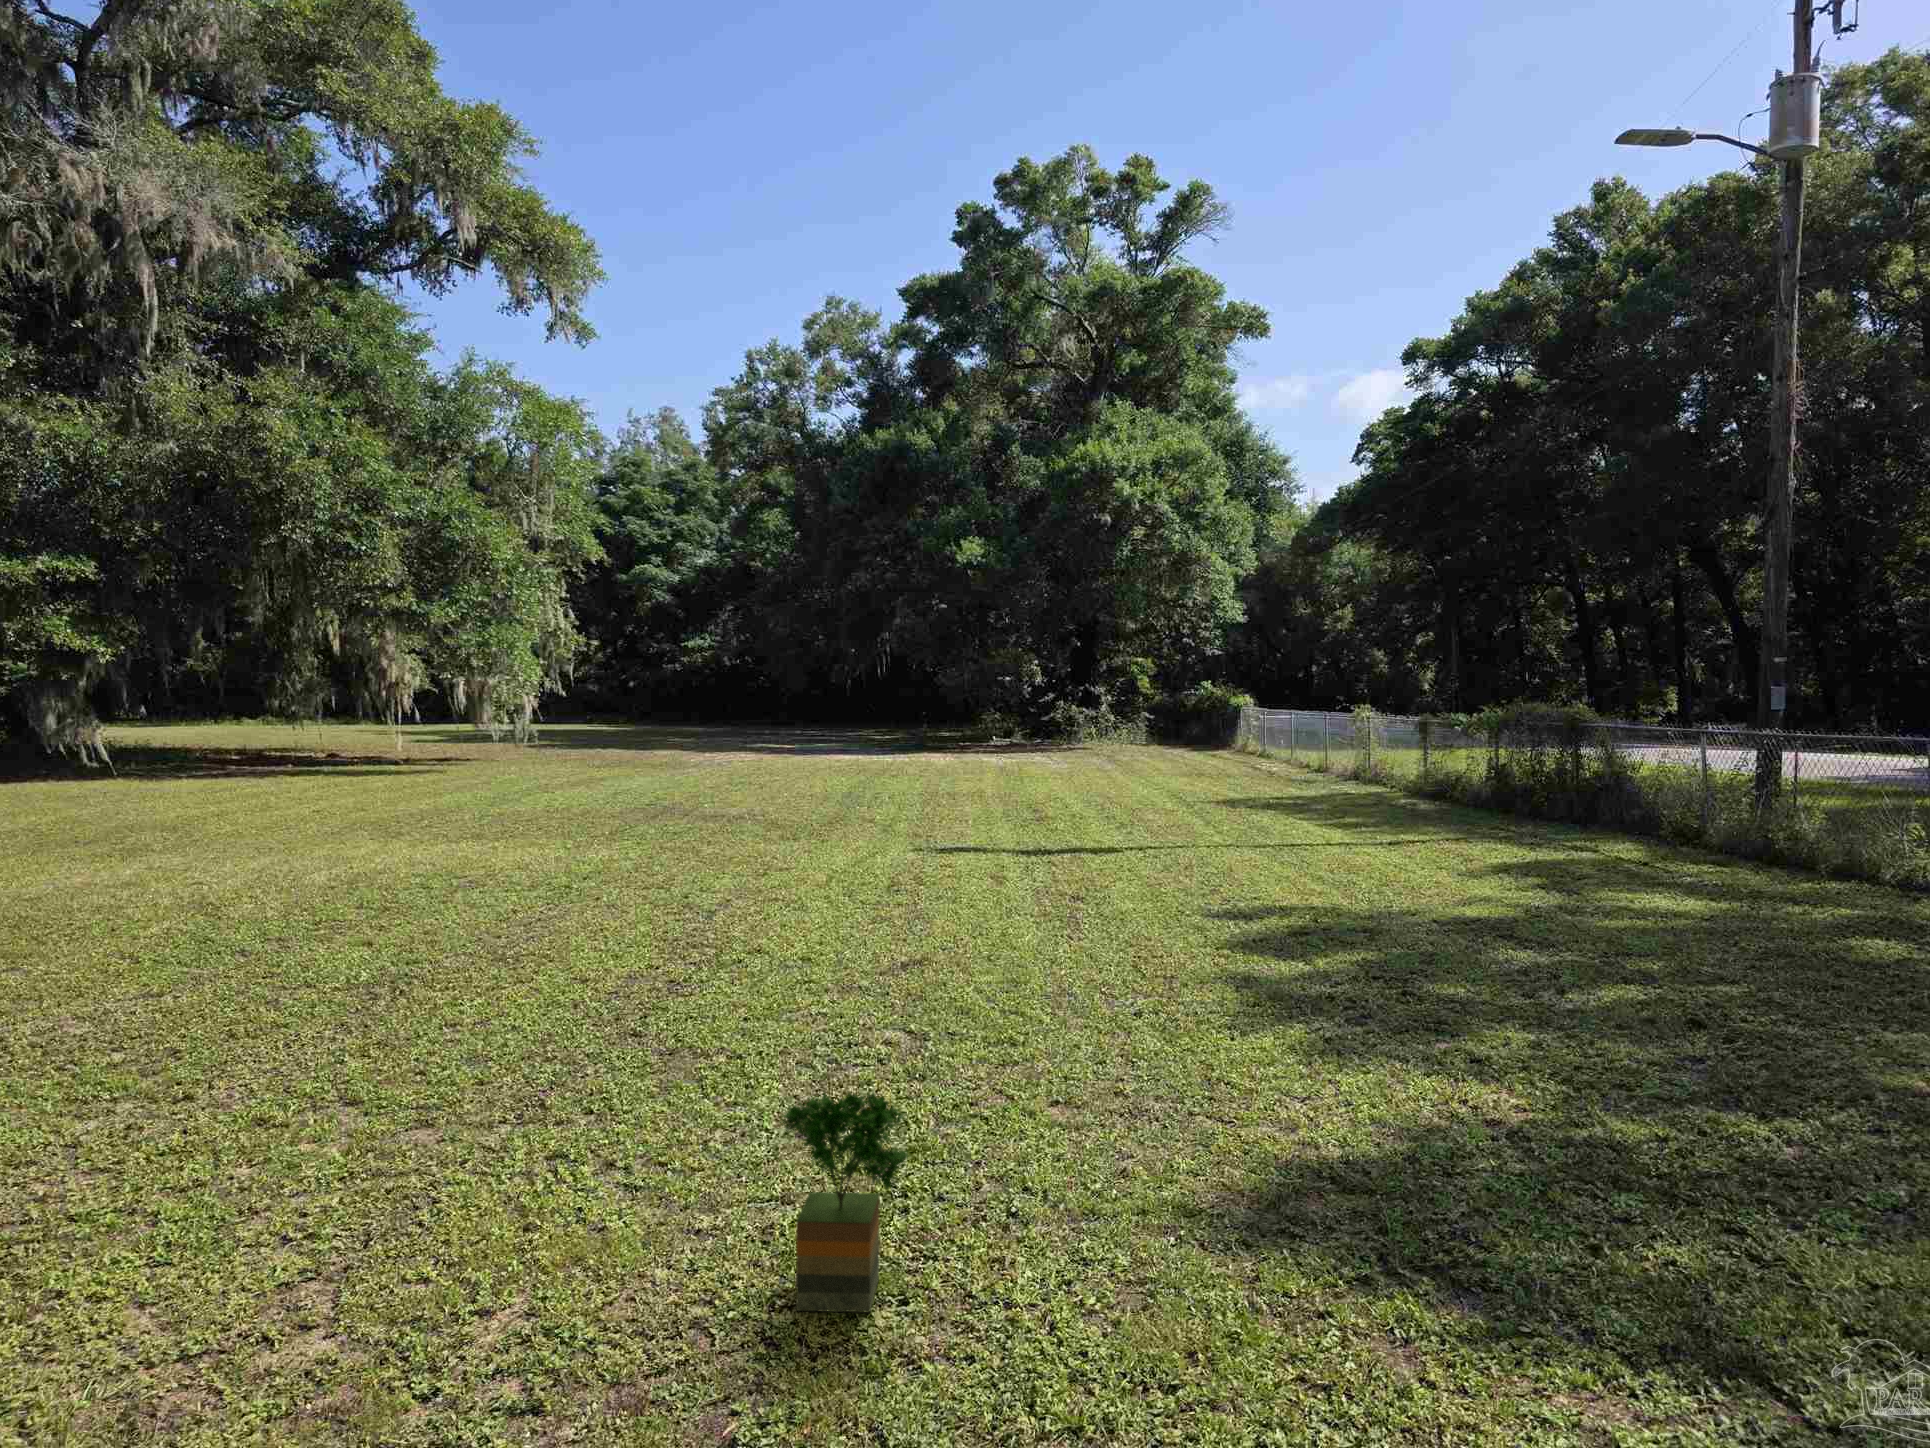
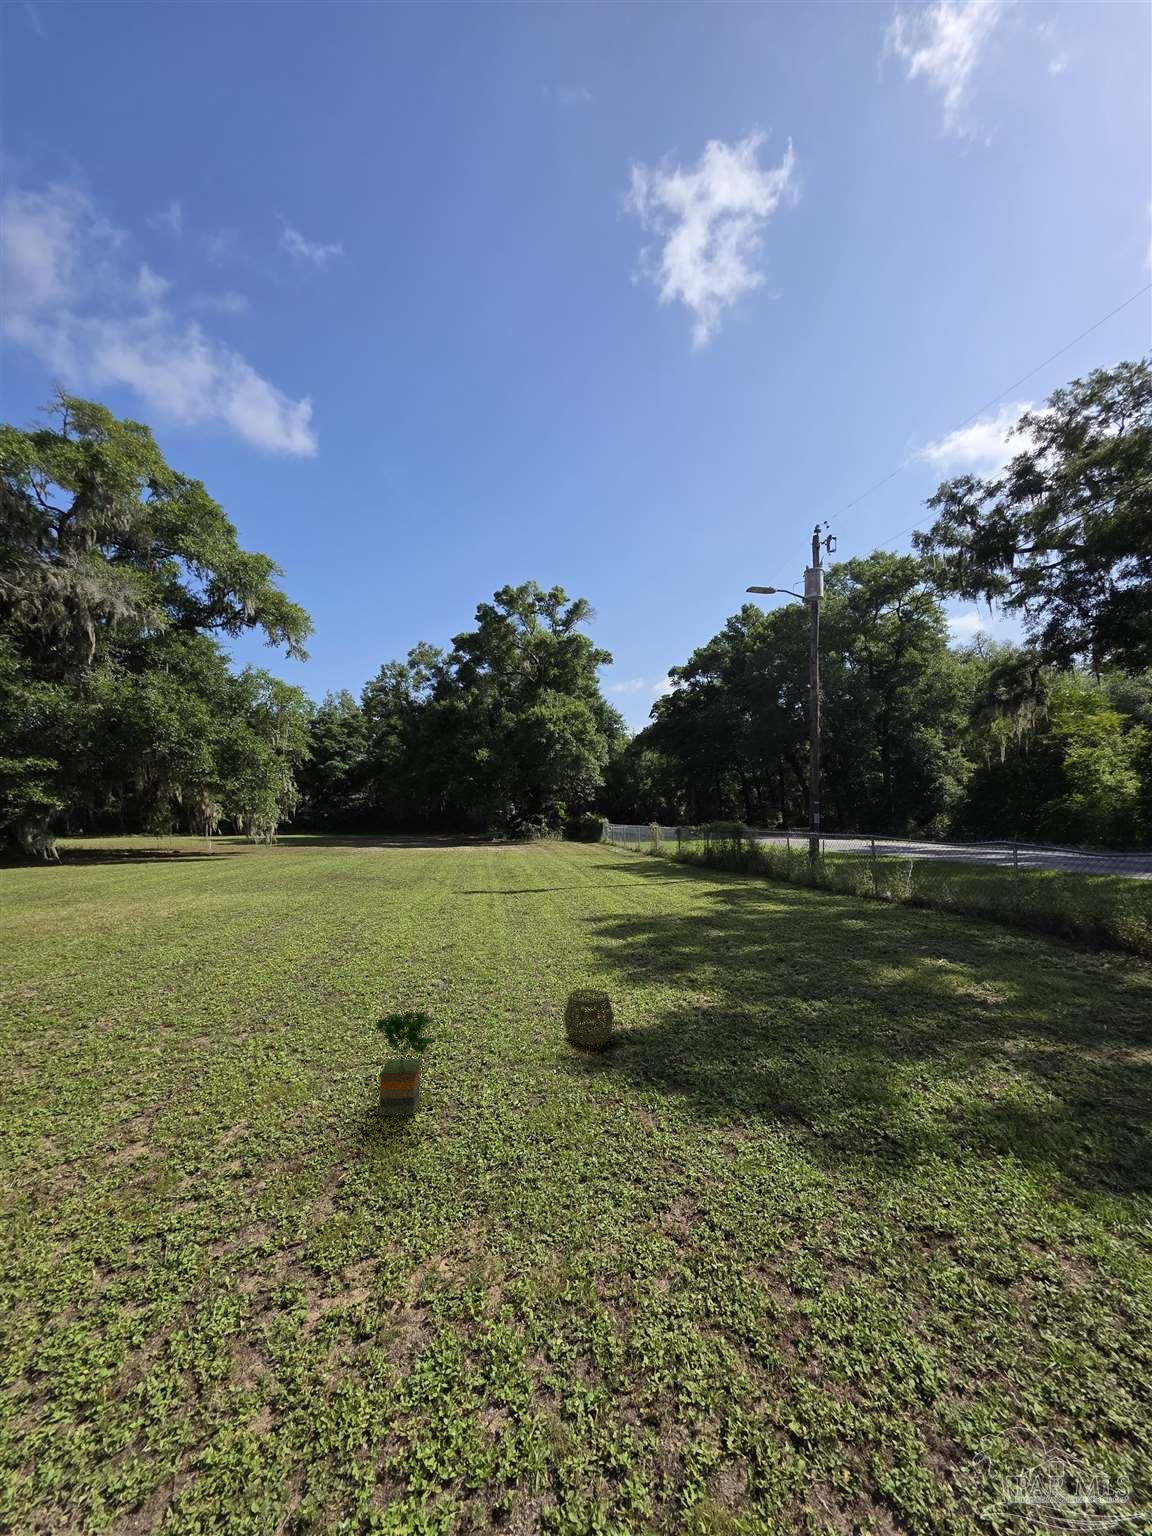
woven basket: none [1182,1063,1297,1188] -> present [564,989,613,1045]

